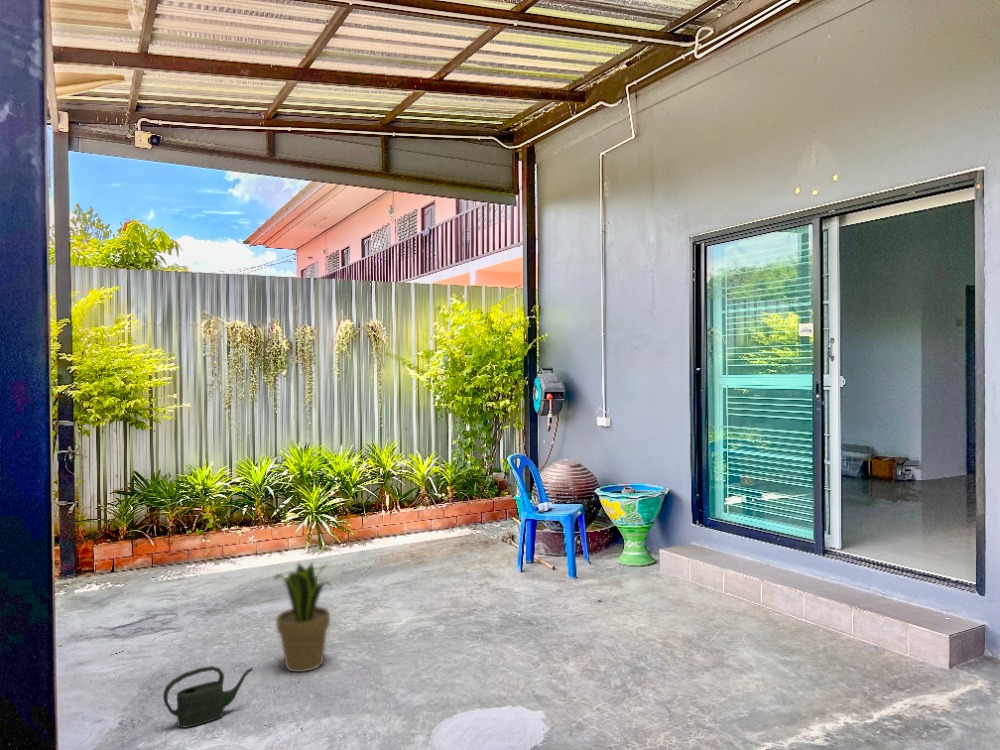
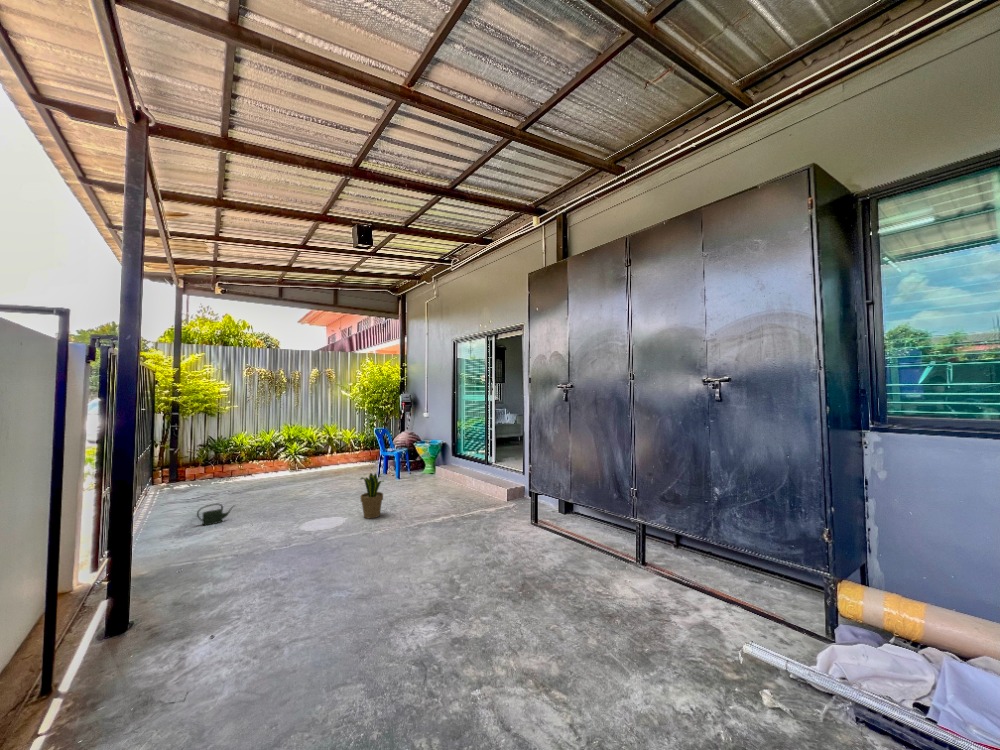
potted plant: present [275,564,330,672] -> present [360,473,384,518]

